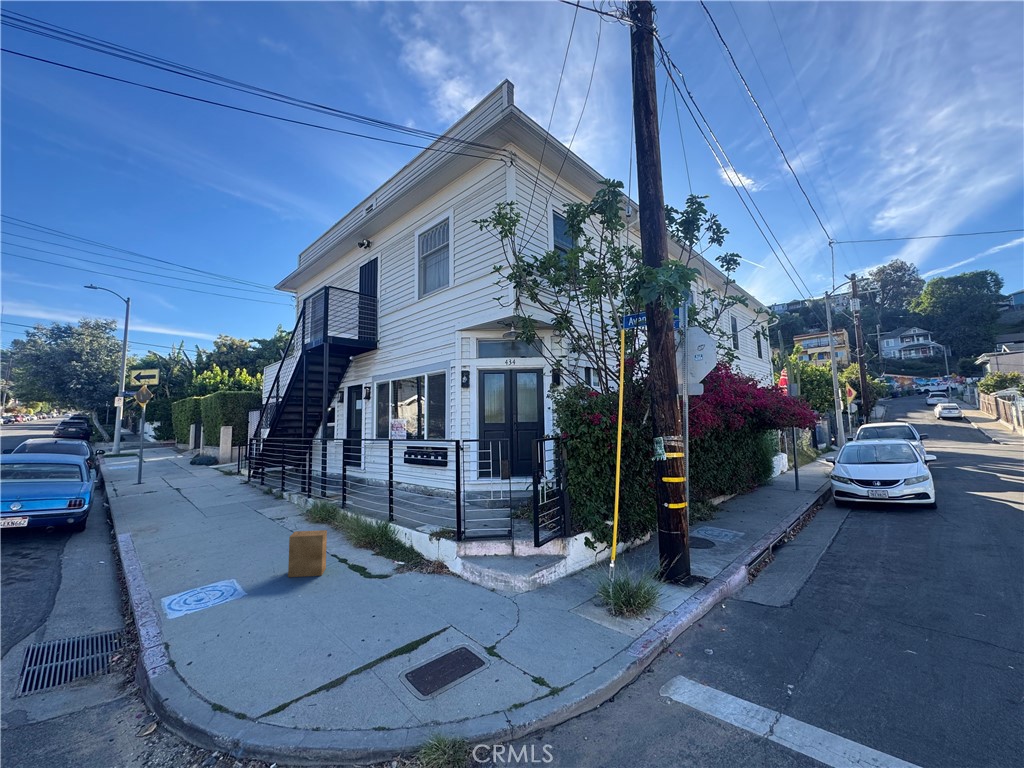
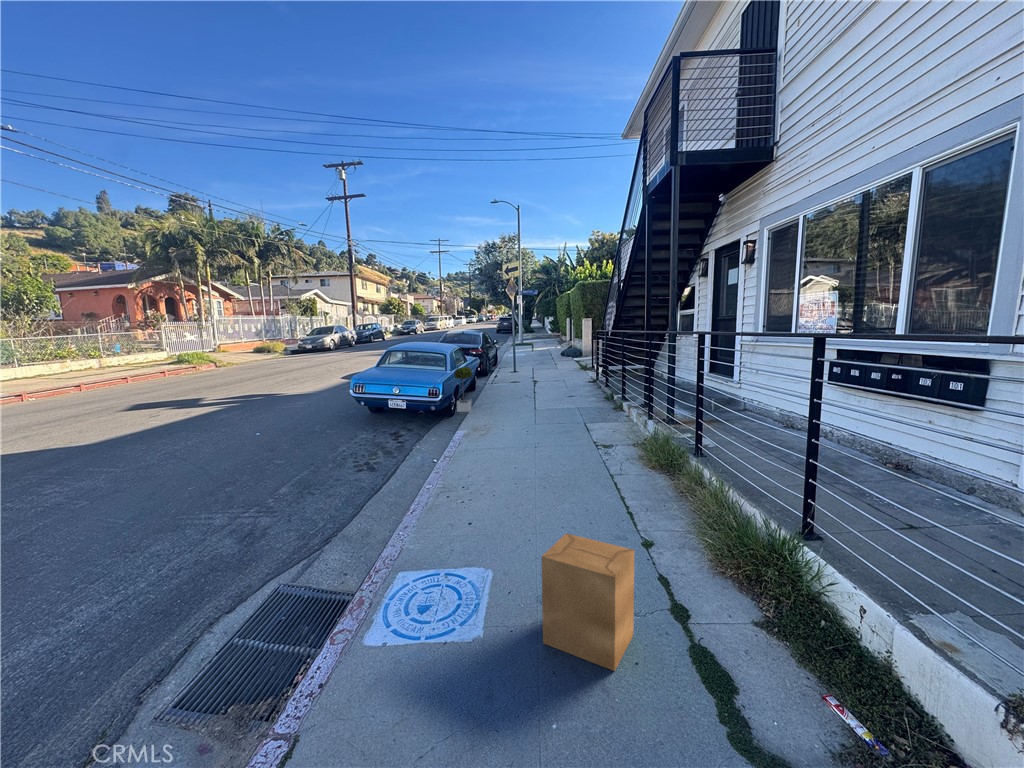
potted tree: none [120,472,142,515] -> present [454,366,473,412]

